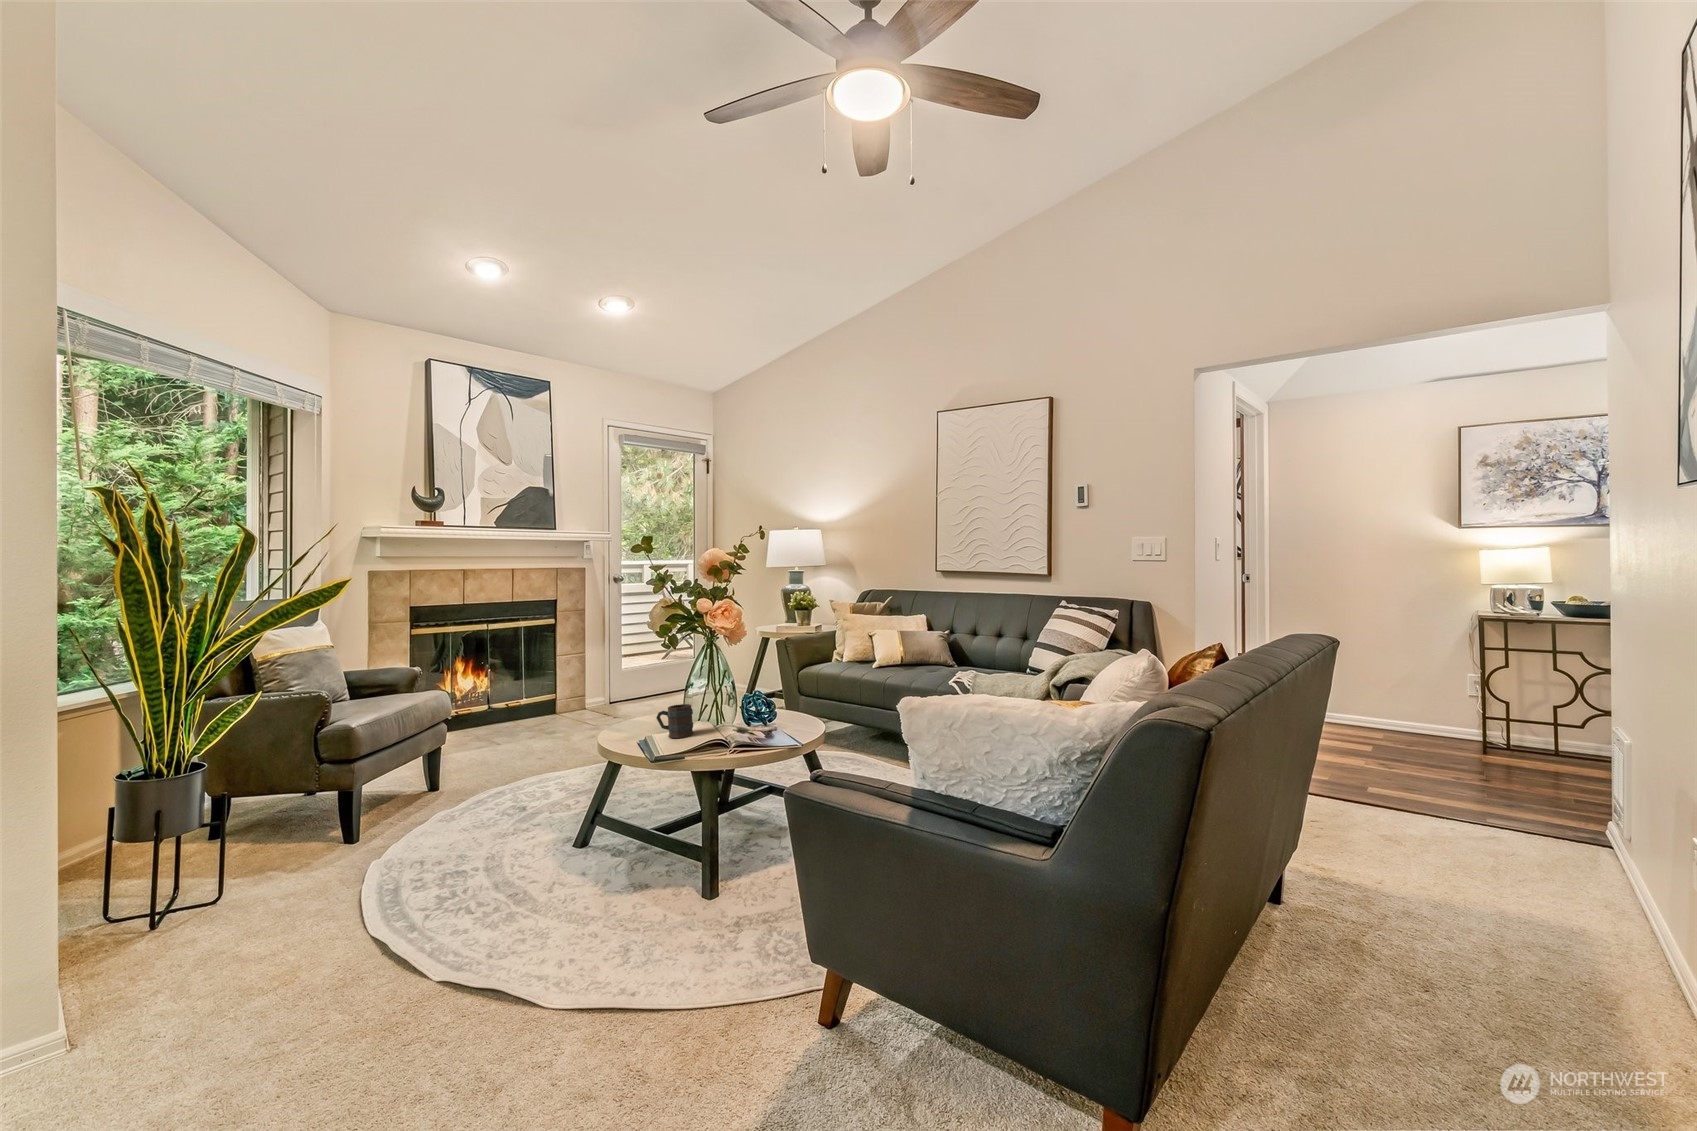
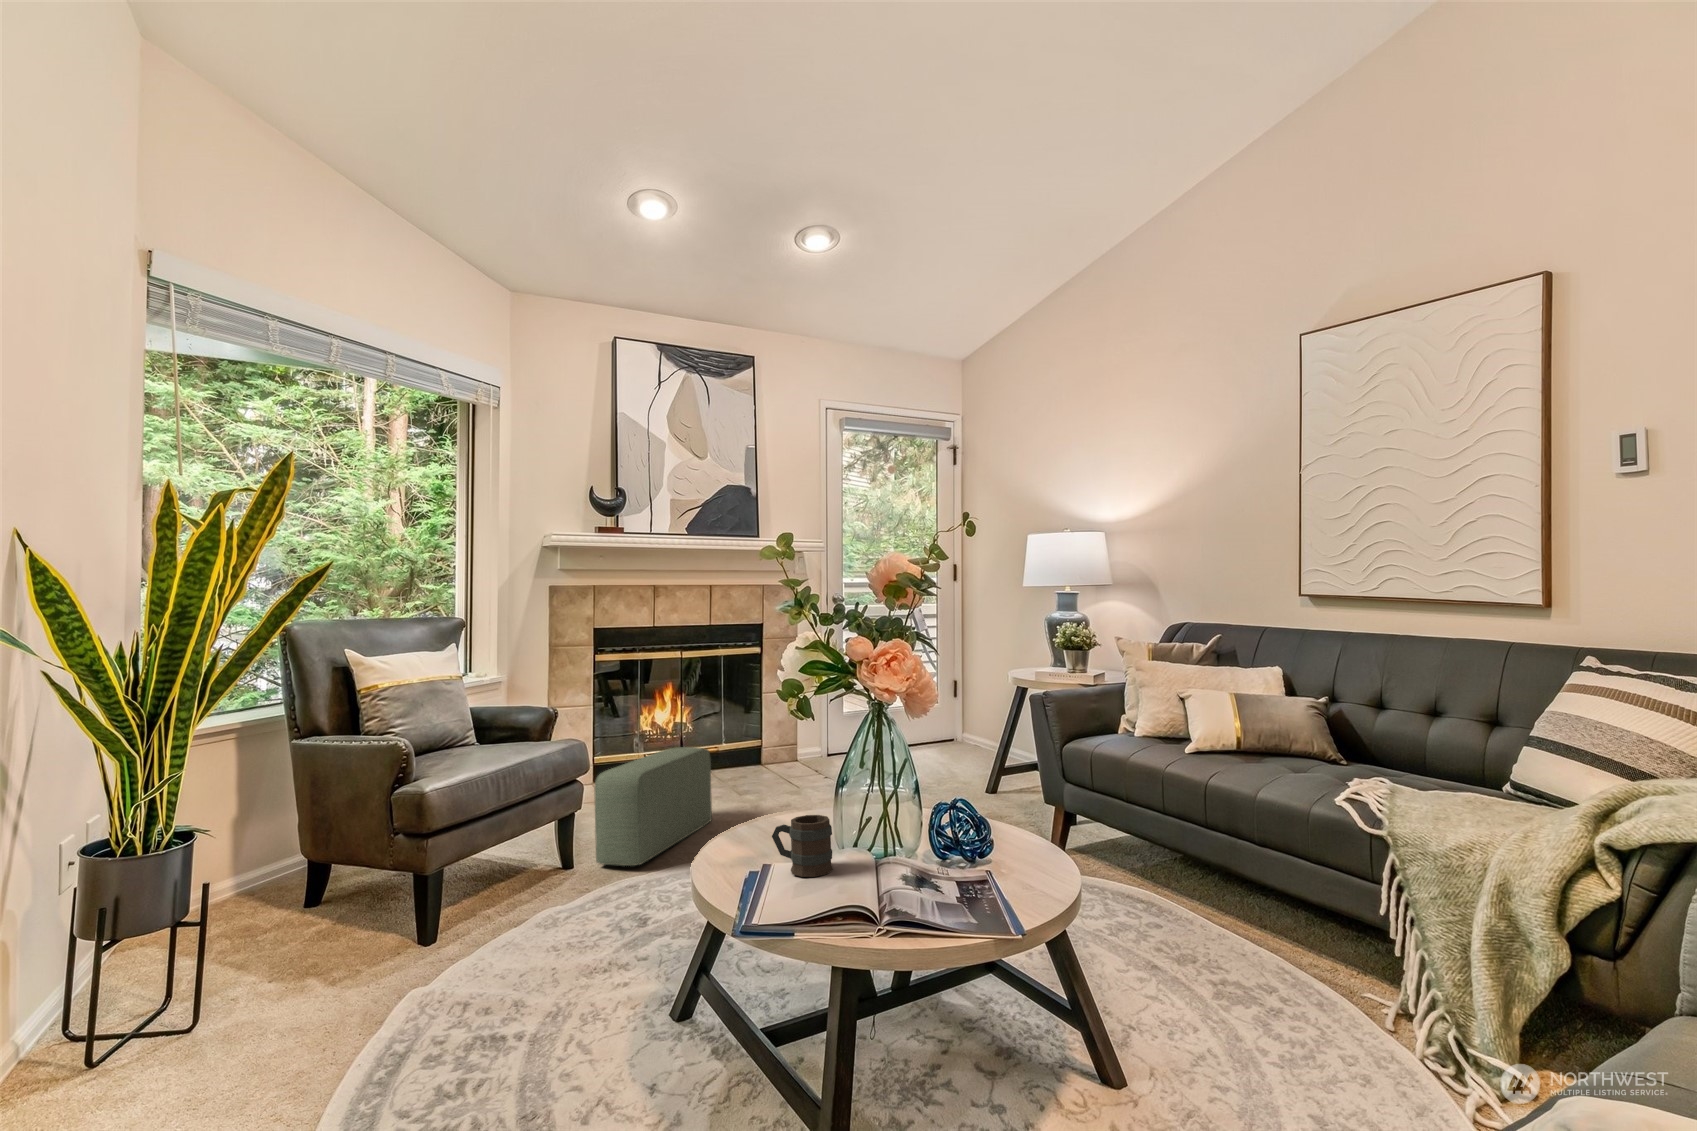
pouf: none [460,694,540,782] -> present [594,747,712,866]

